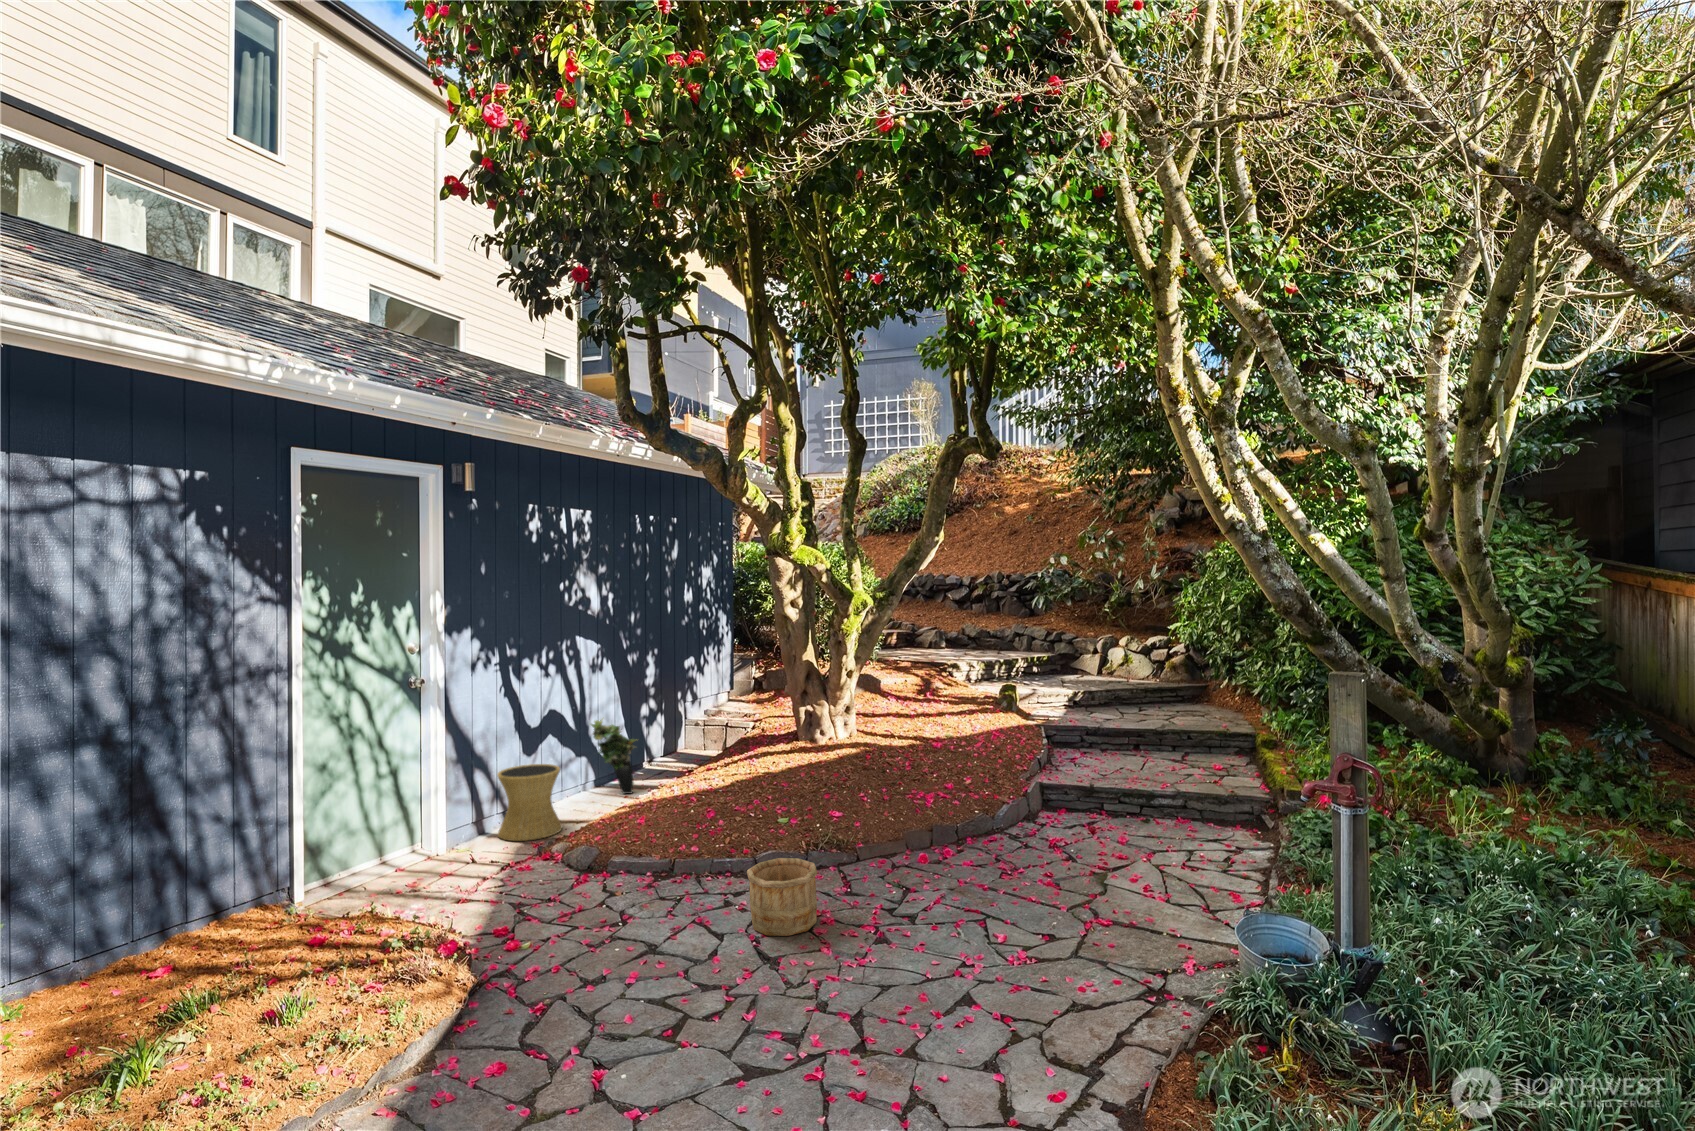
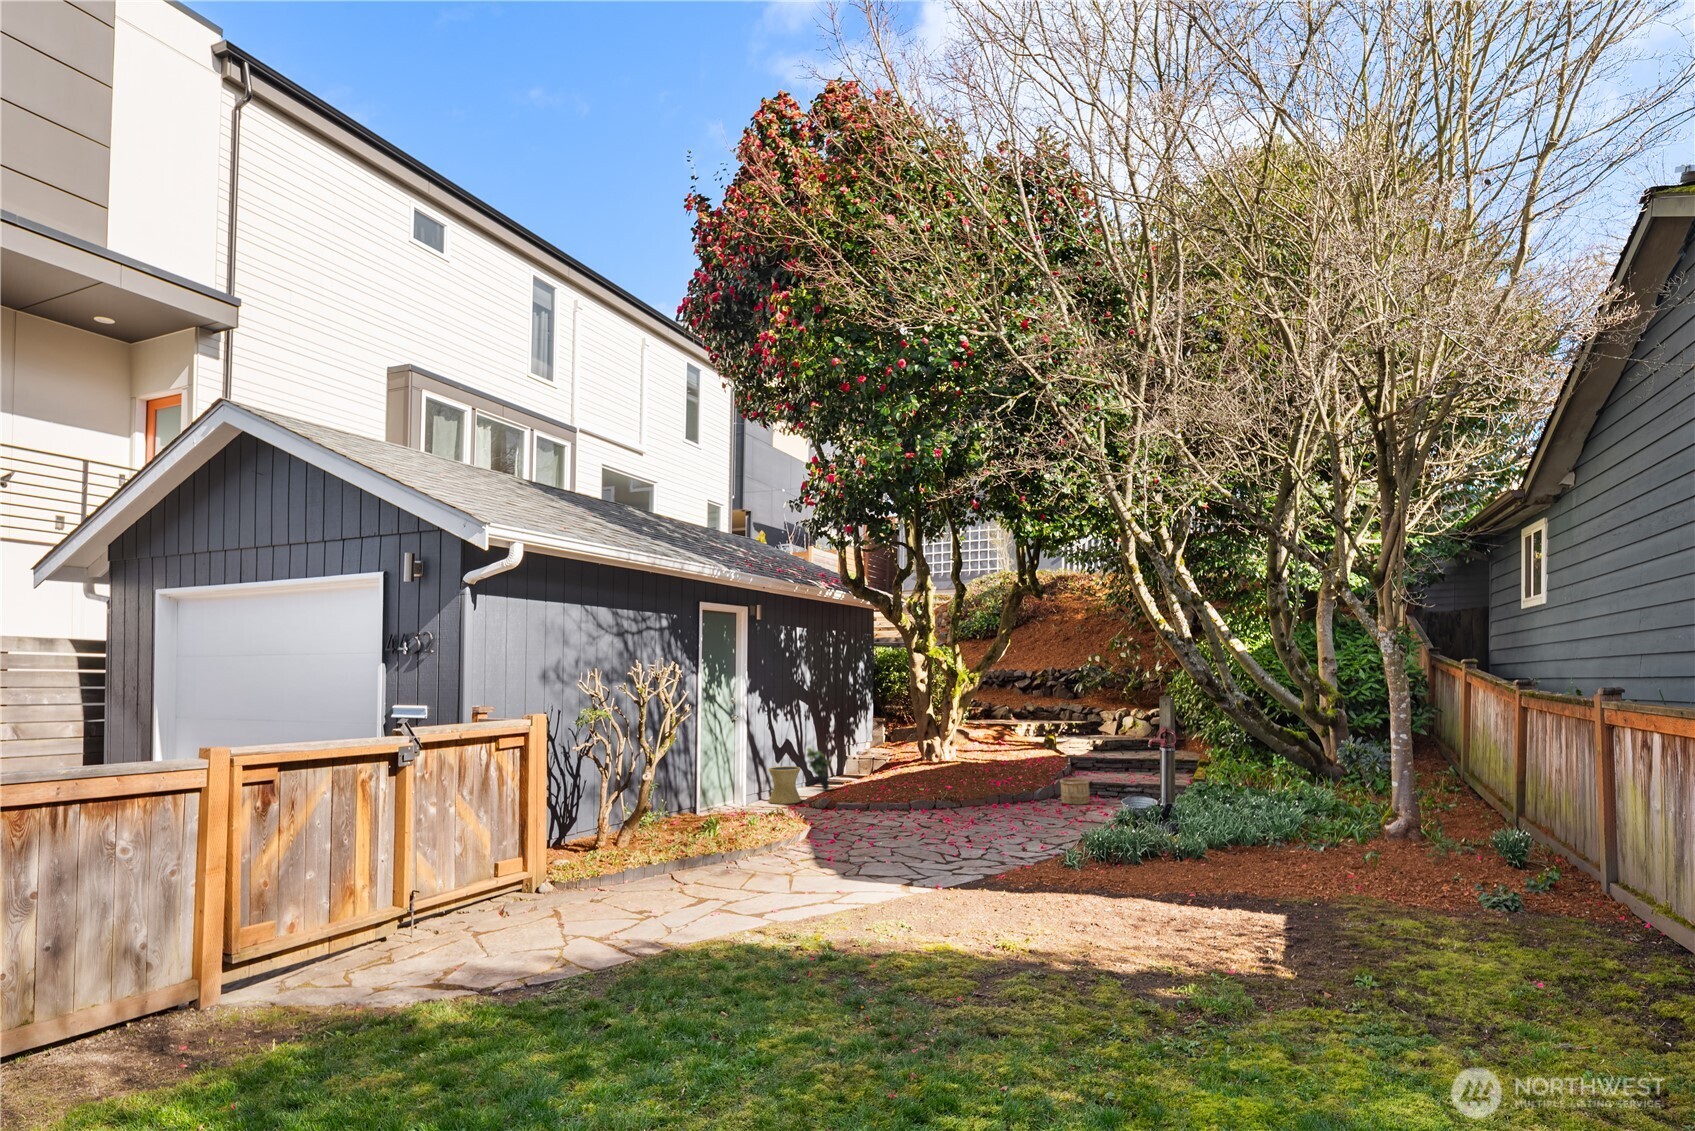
wooden bucket: present [747,858,817,936] -> present [1060,778,1090,805]

